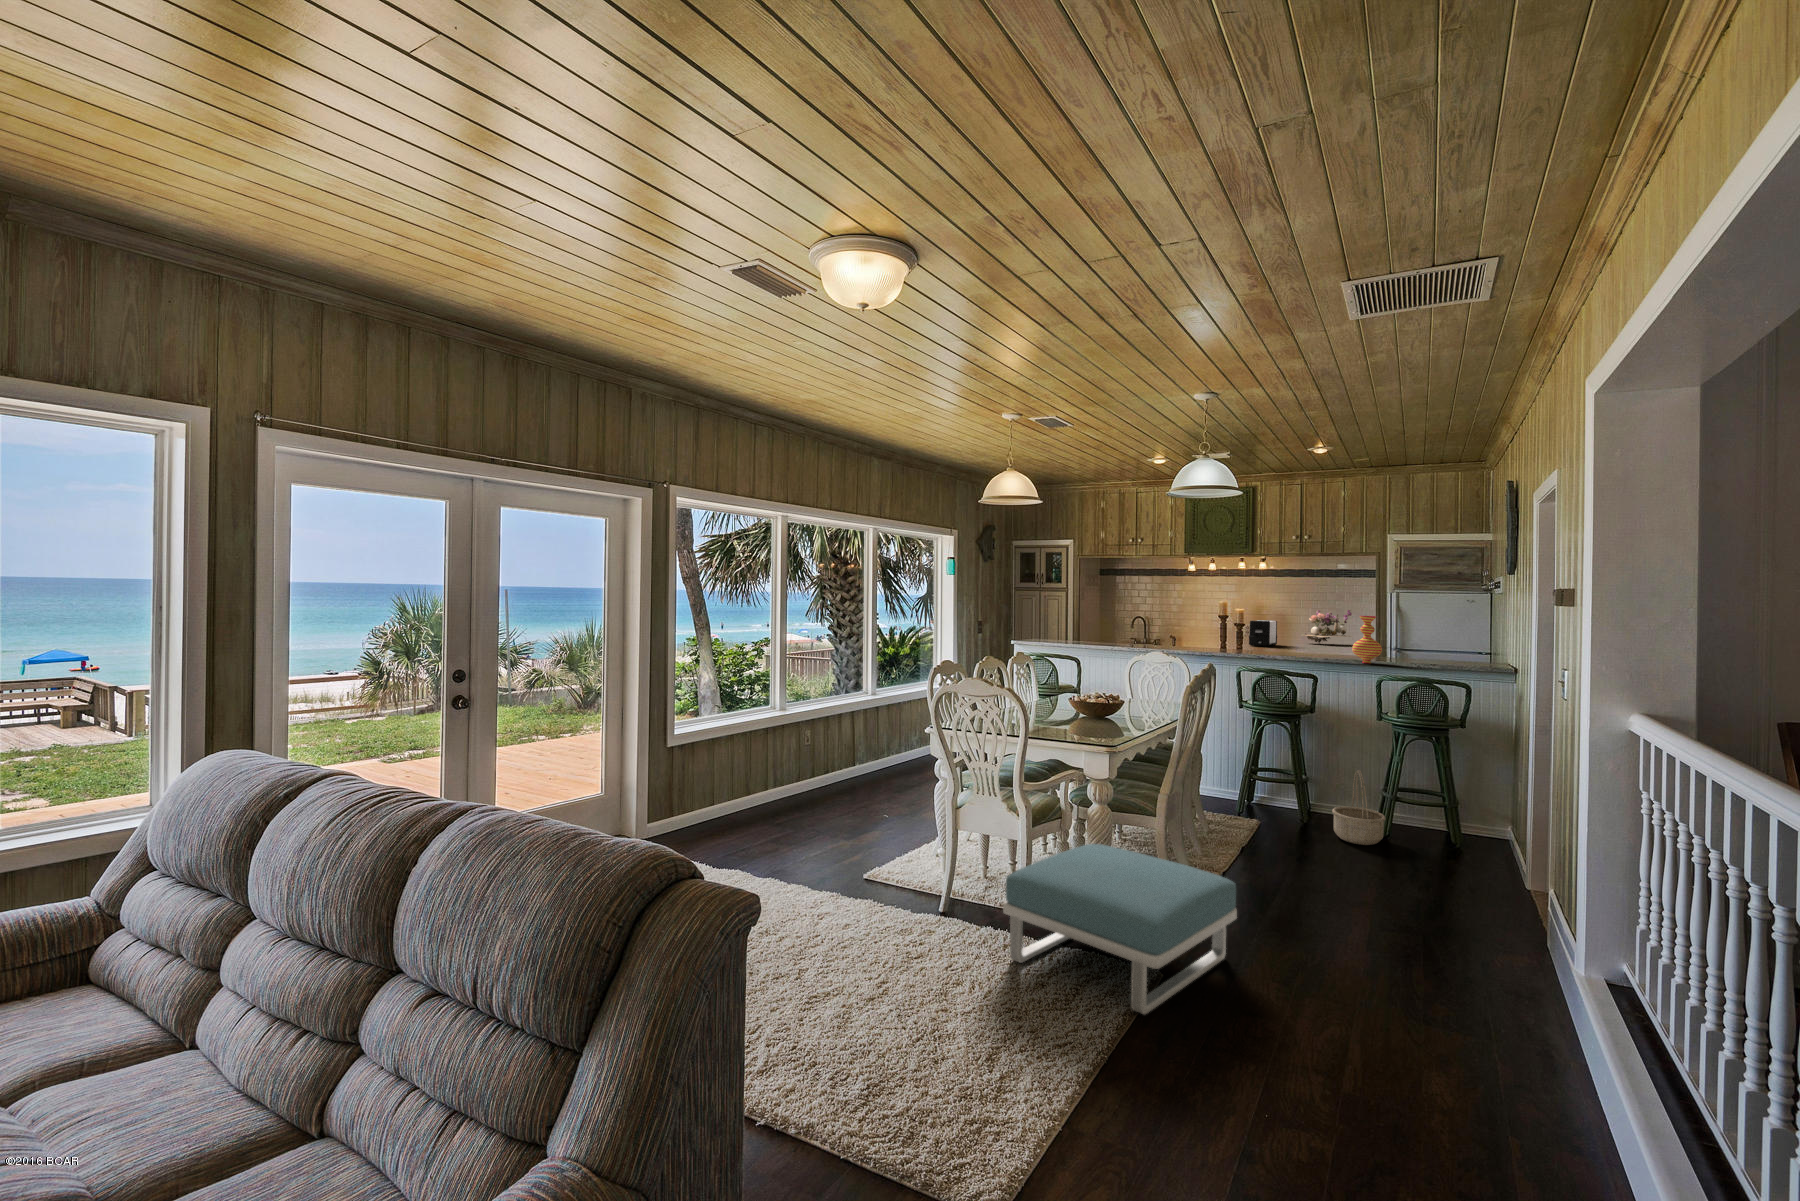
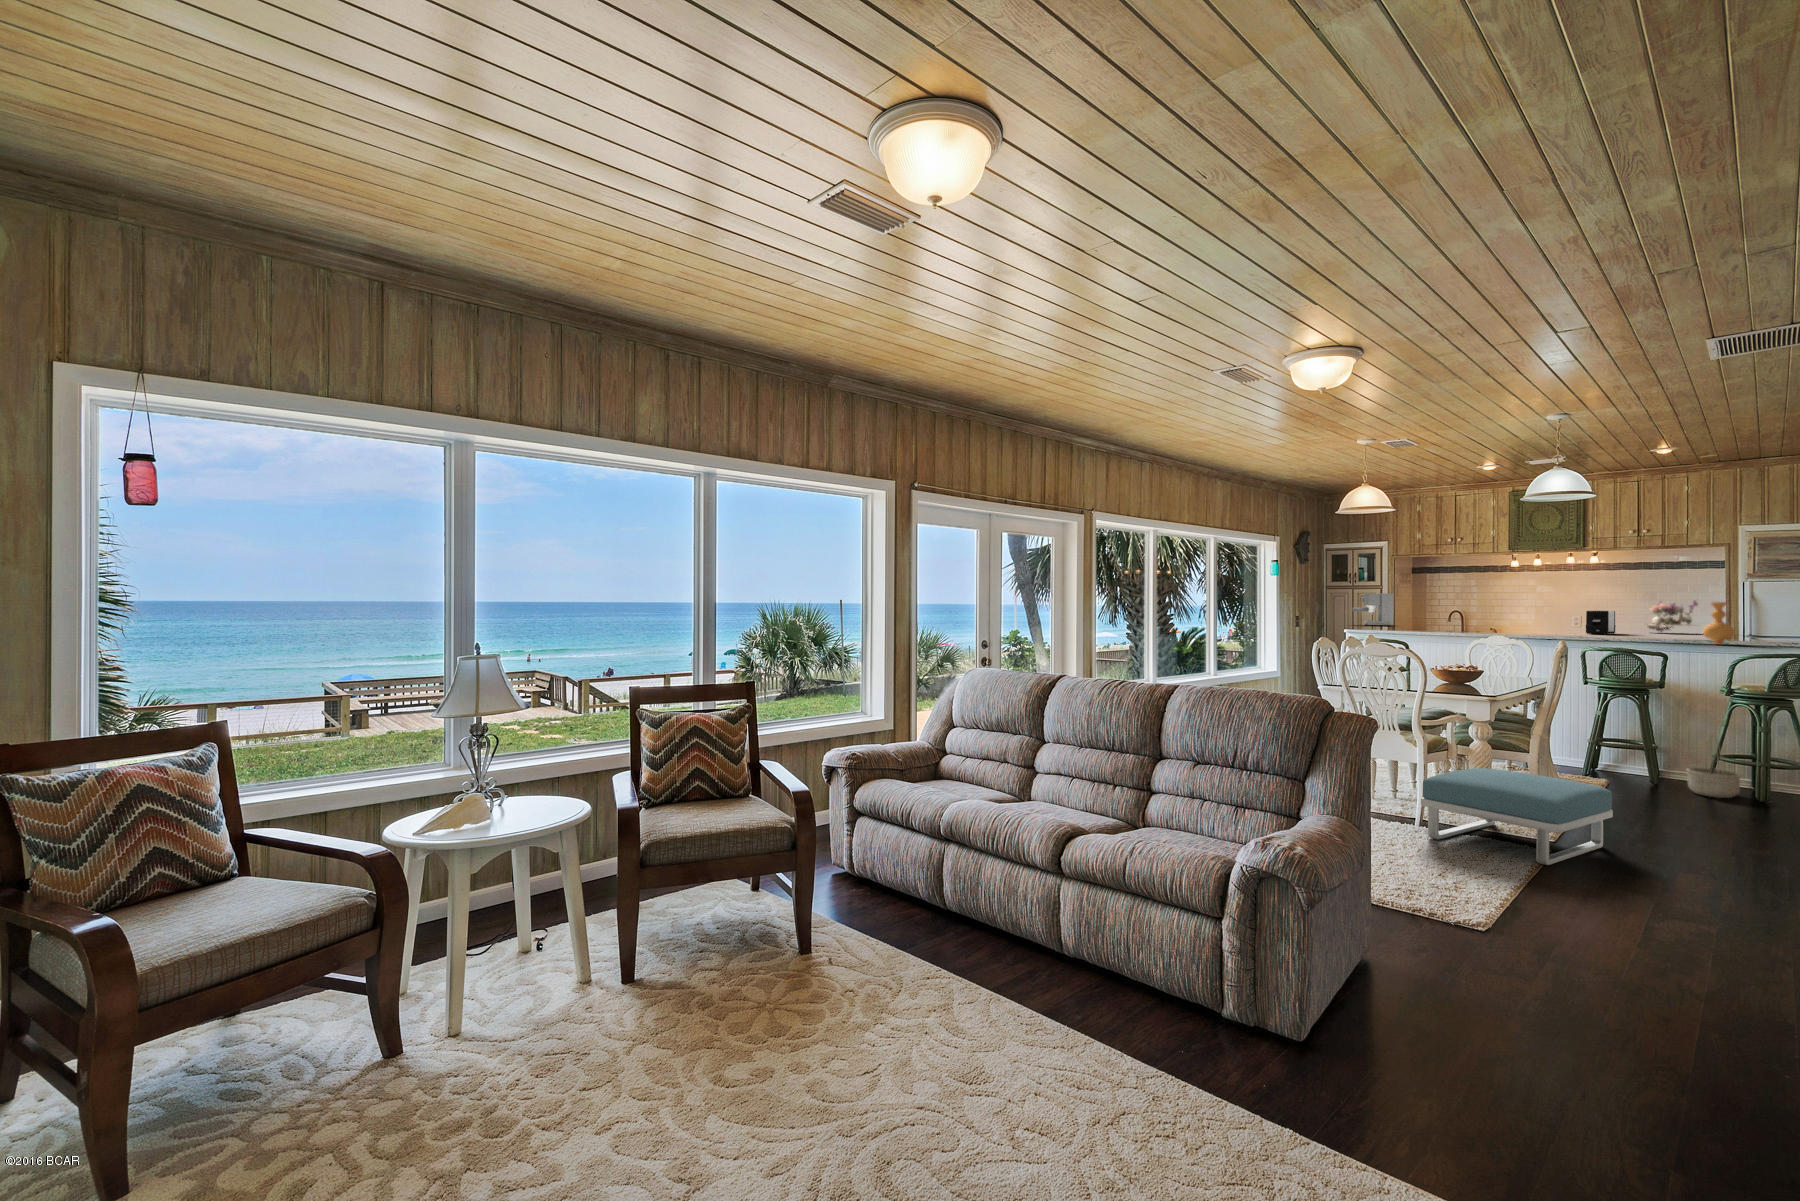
coffee maker: none [1035,598,1075,633] -> present [1353,593,1394,626]

